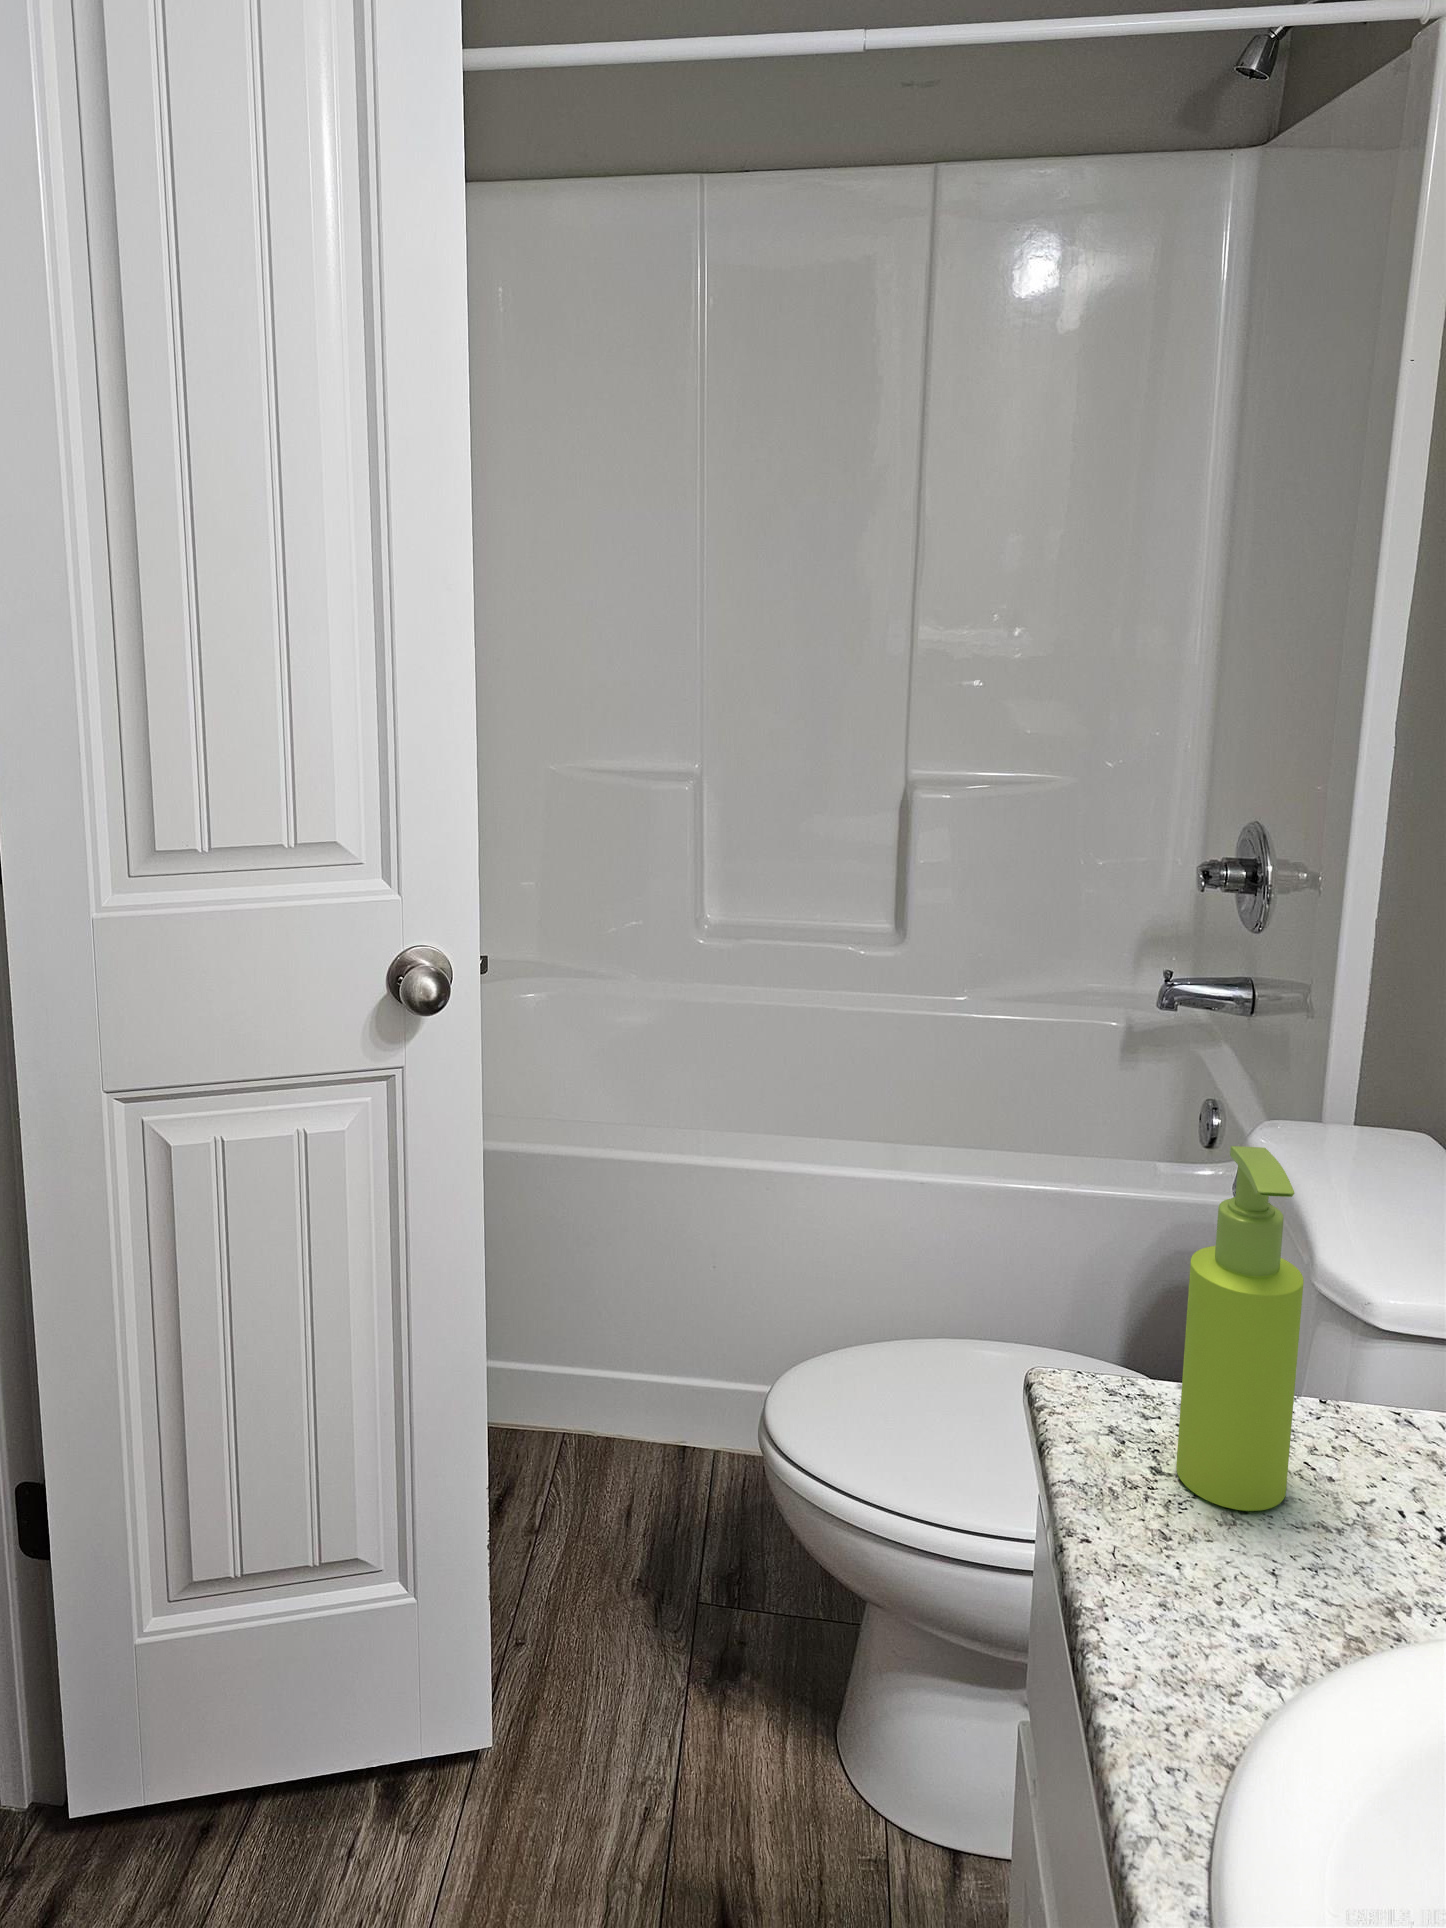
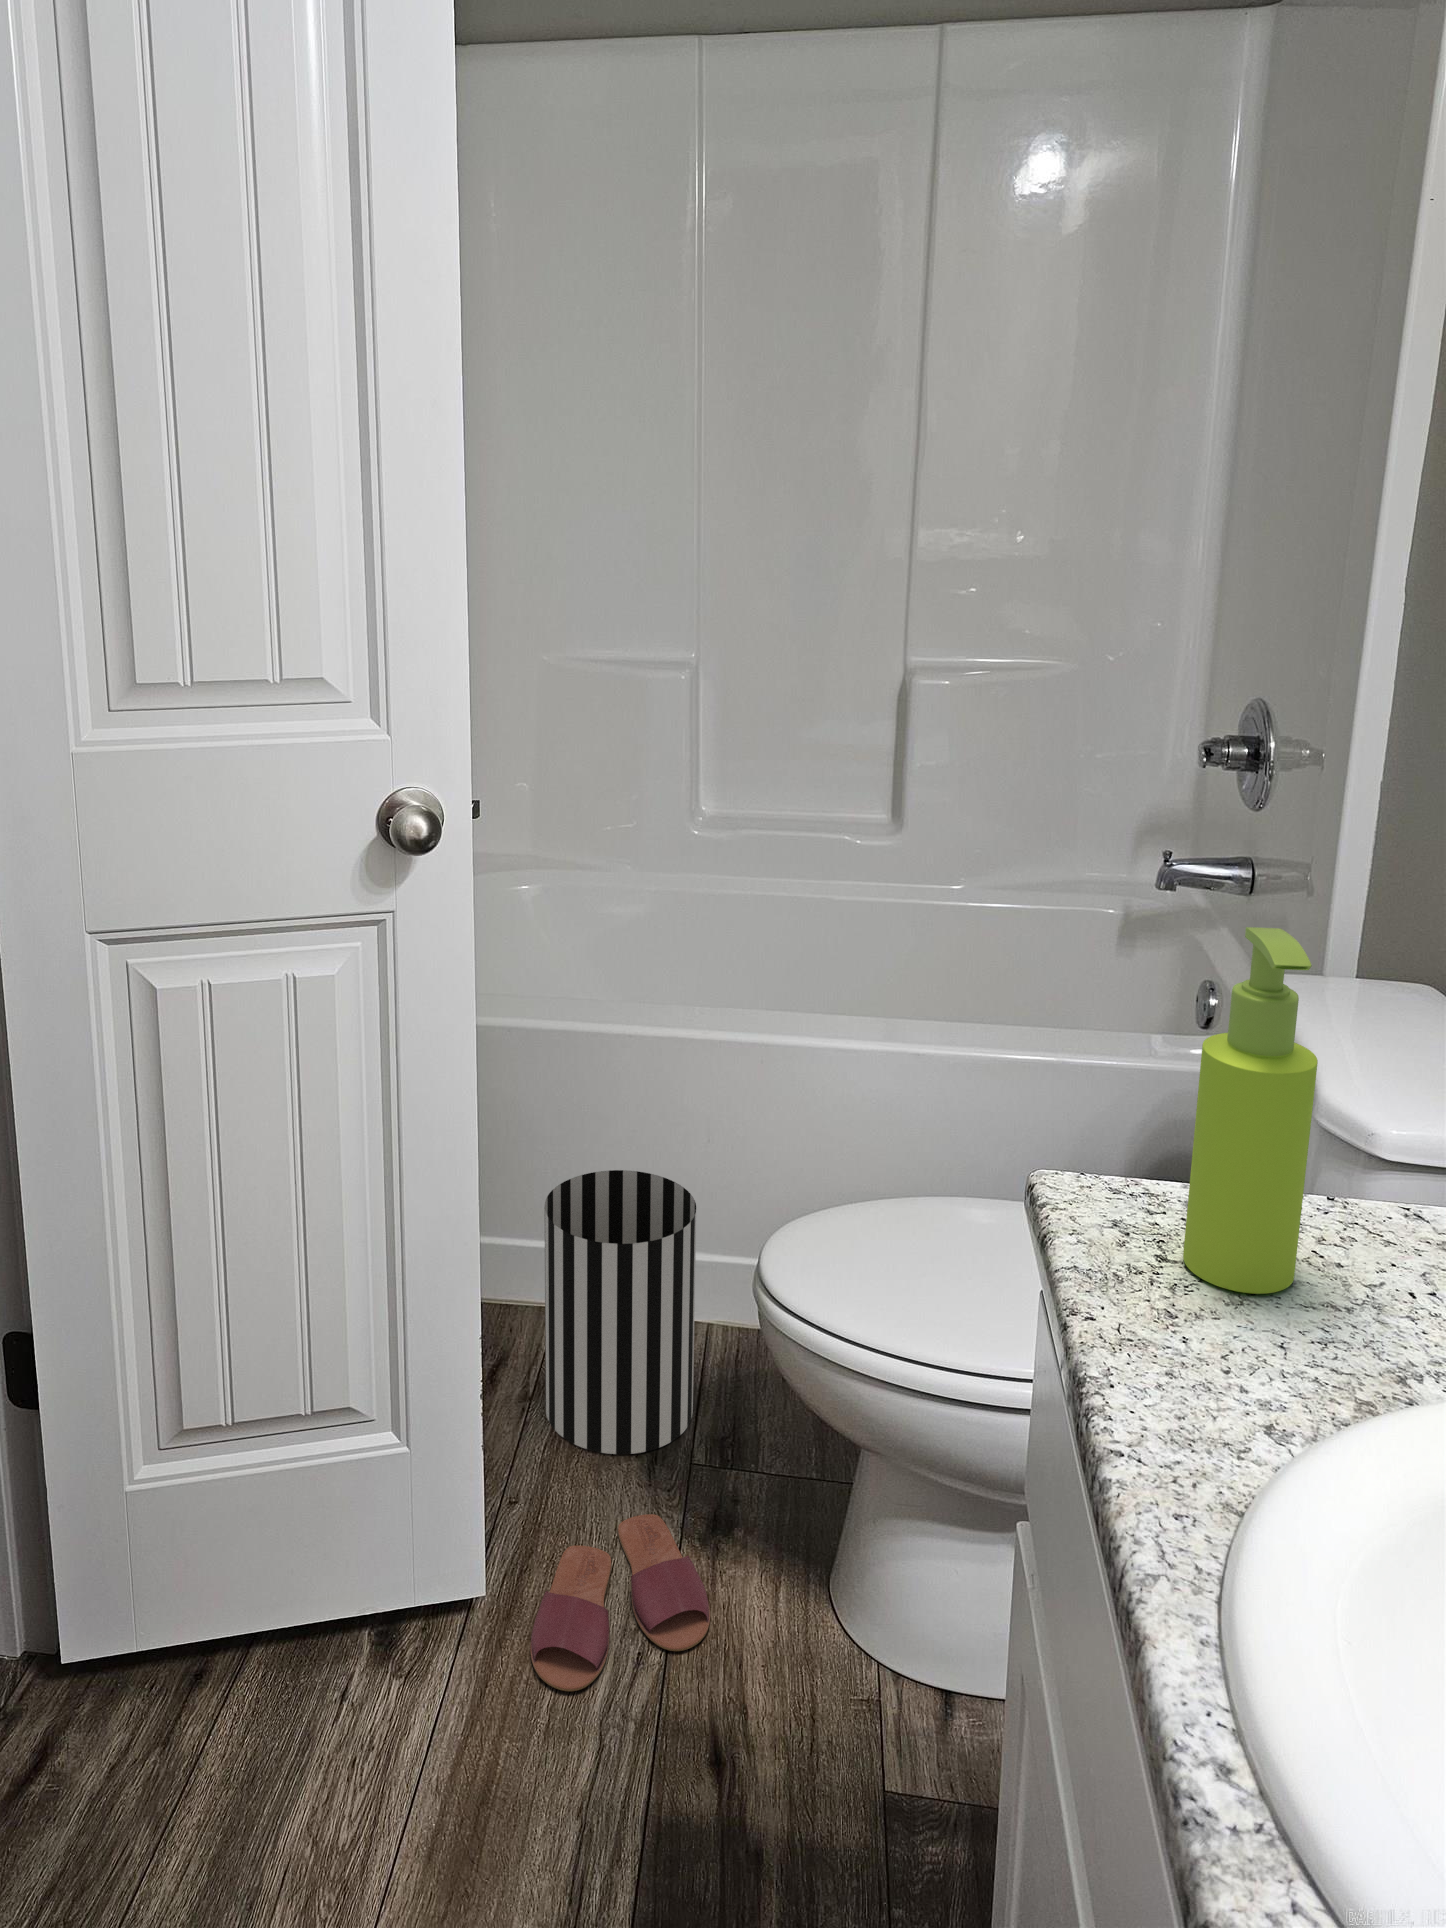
wastebasket: none [553,1301,703,1592] -> present [545,1170,696,1454]
slippers: none [538,1657,718,1848] -> present [530,1514,710,1691]

